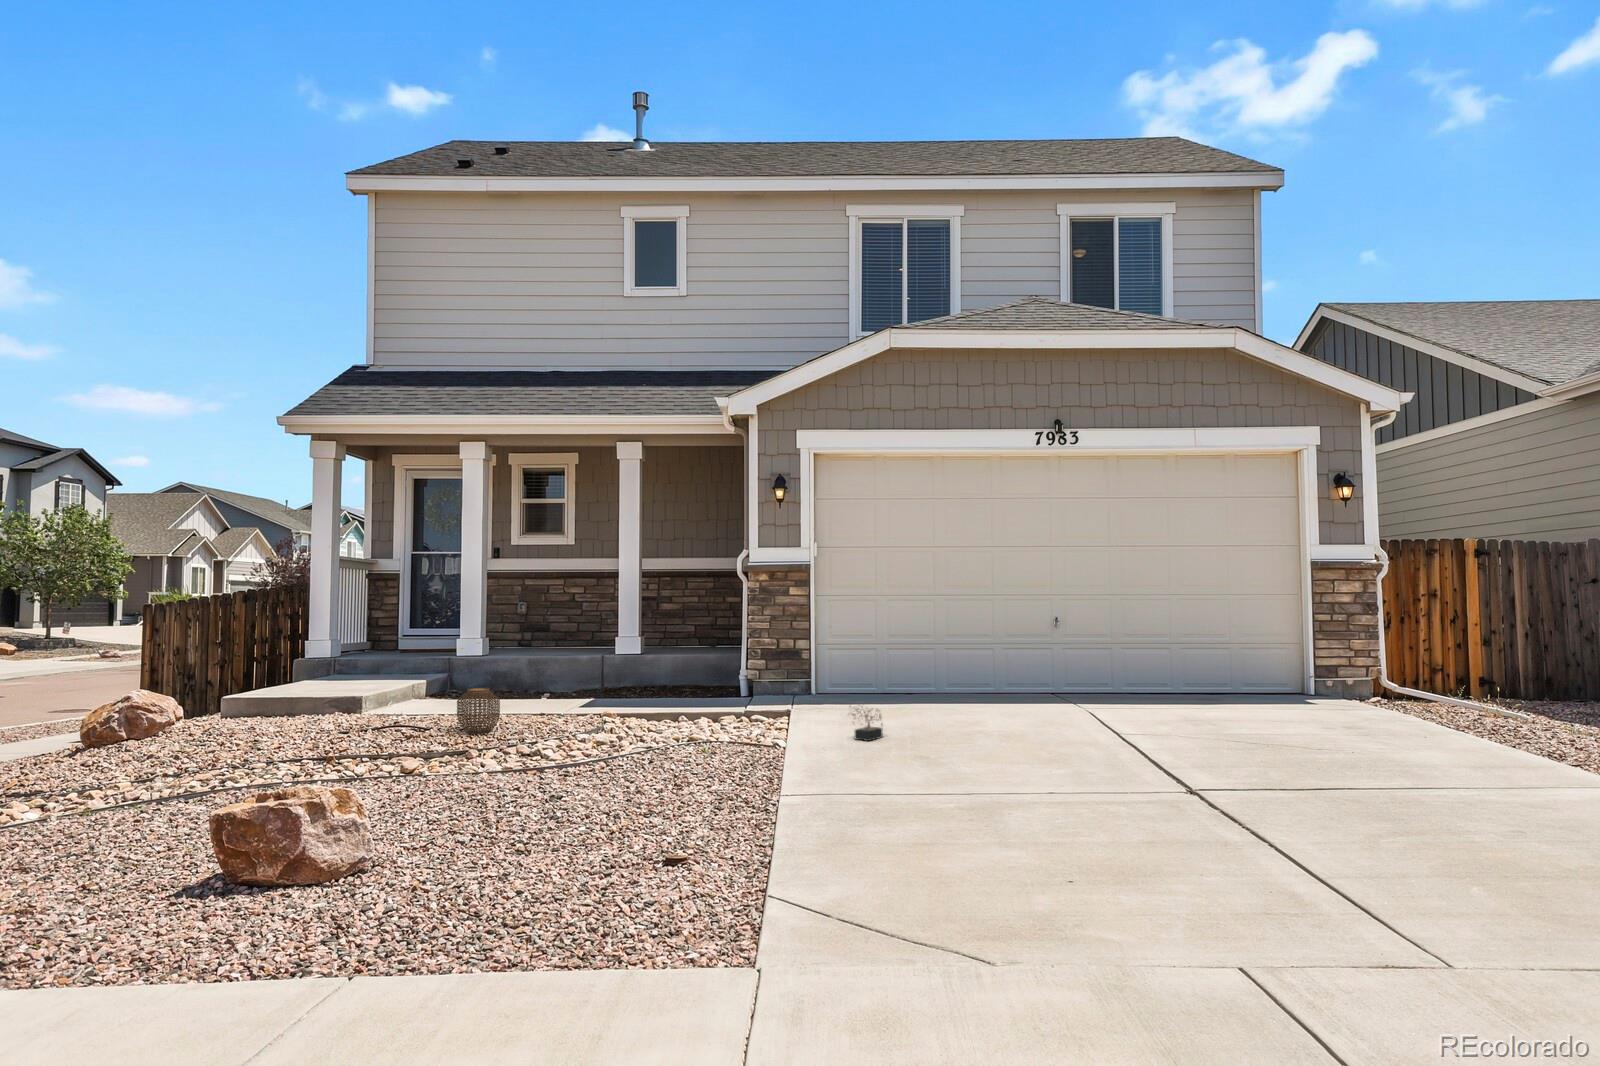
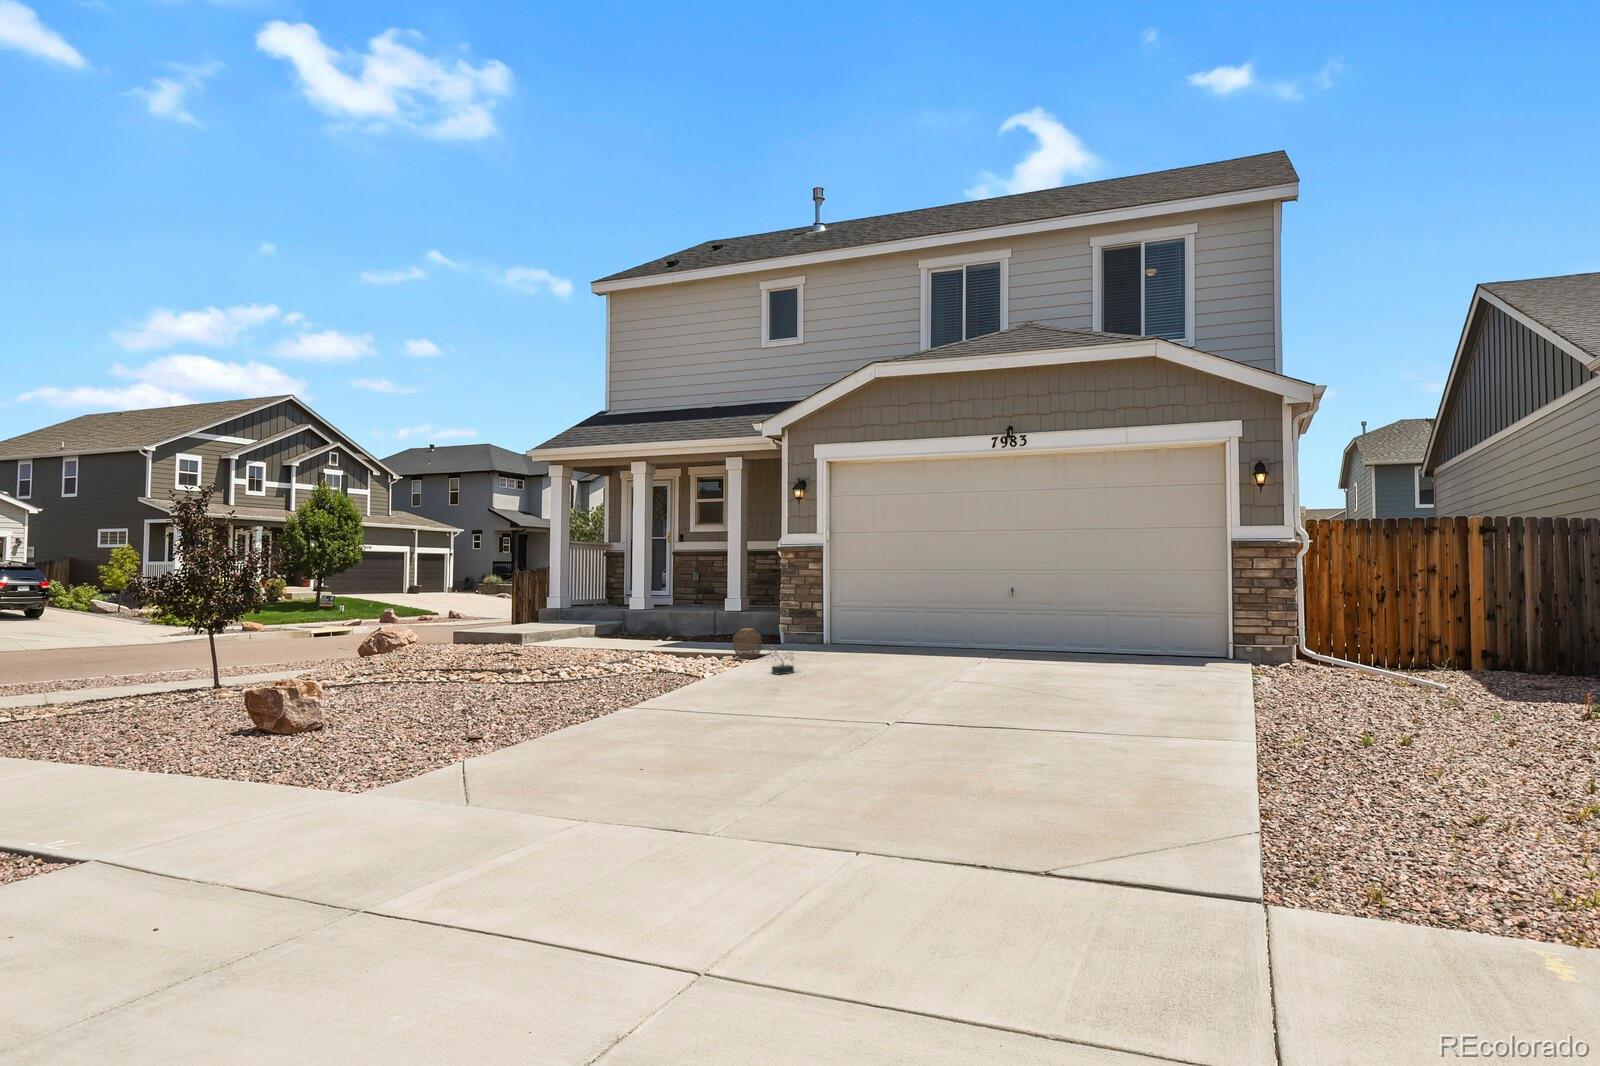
woven basket: present [457,688,500,734] -> present [733,628,762,659]

